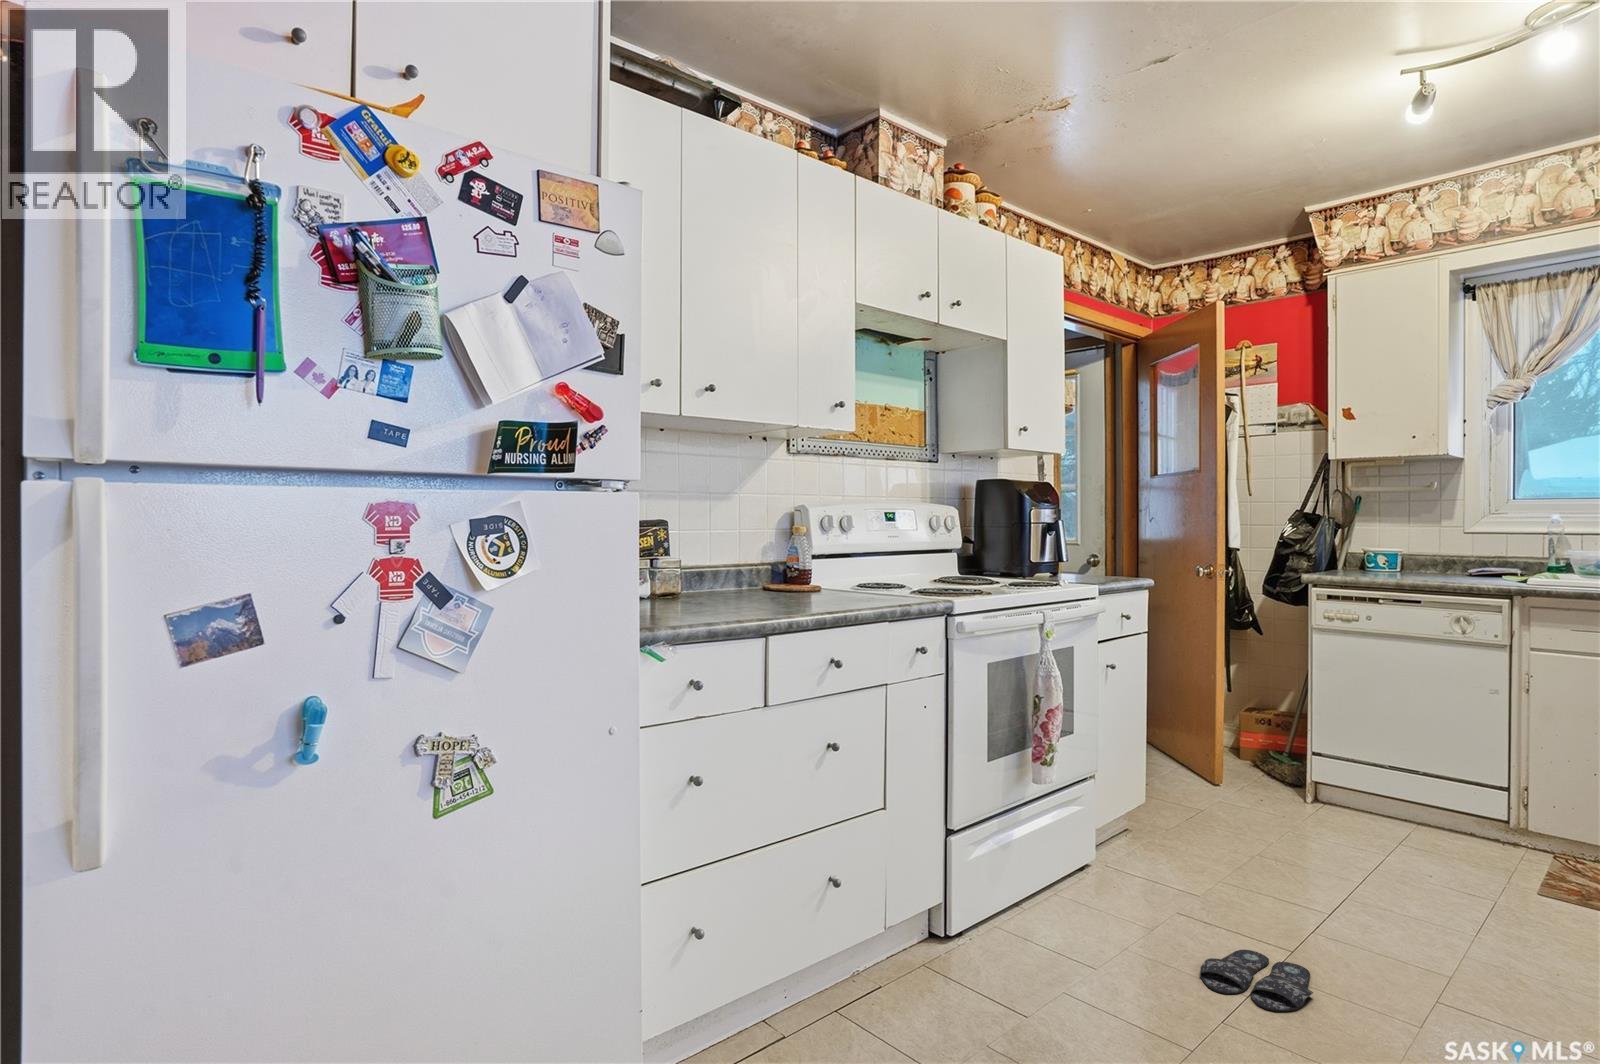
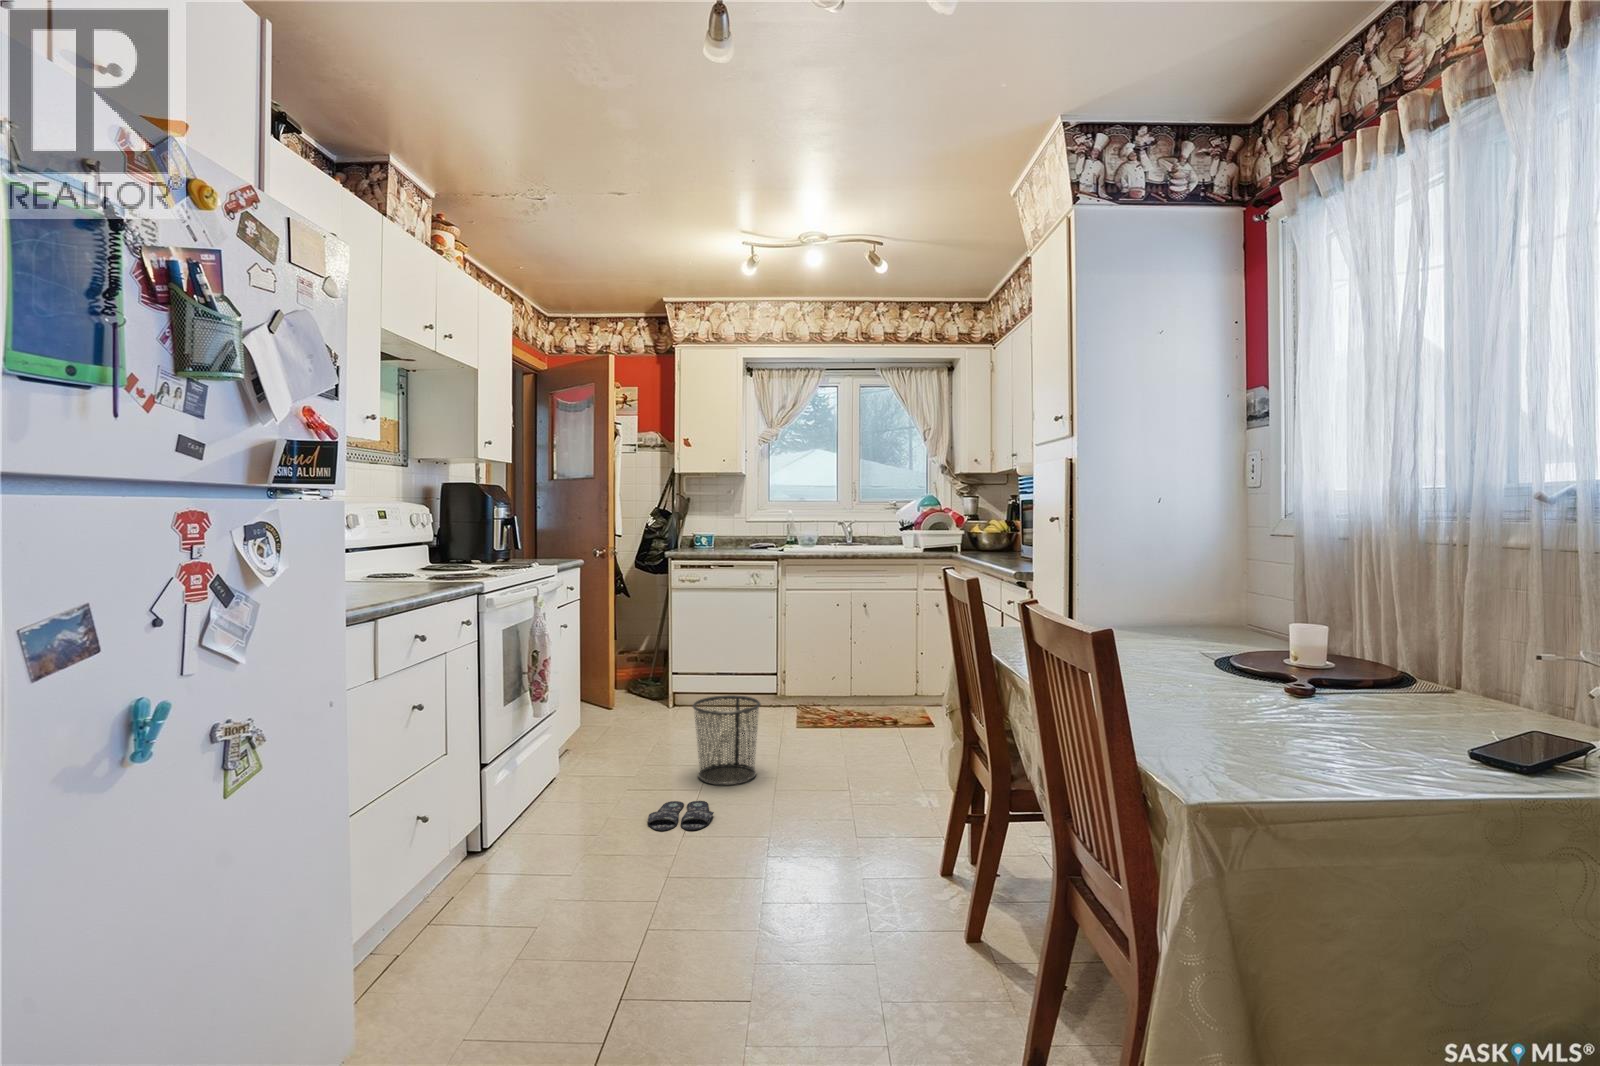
waste bin: none [1301,805,1430,959] -> present [693,695,760,785]

